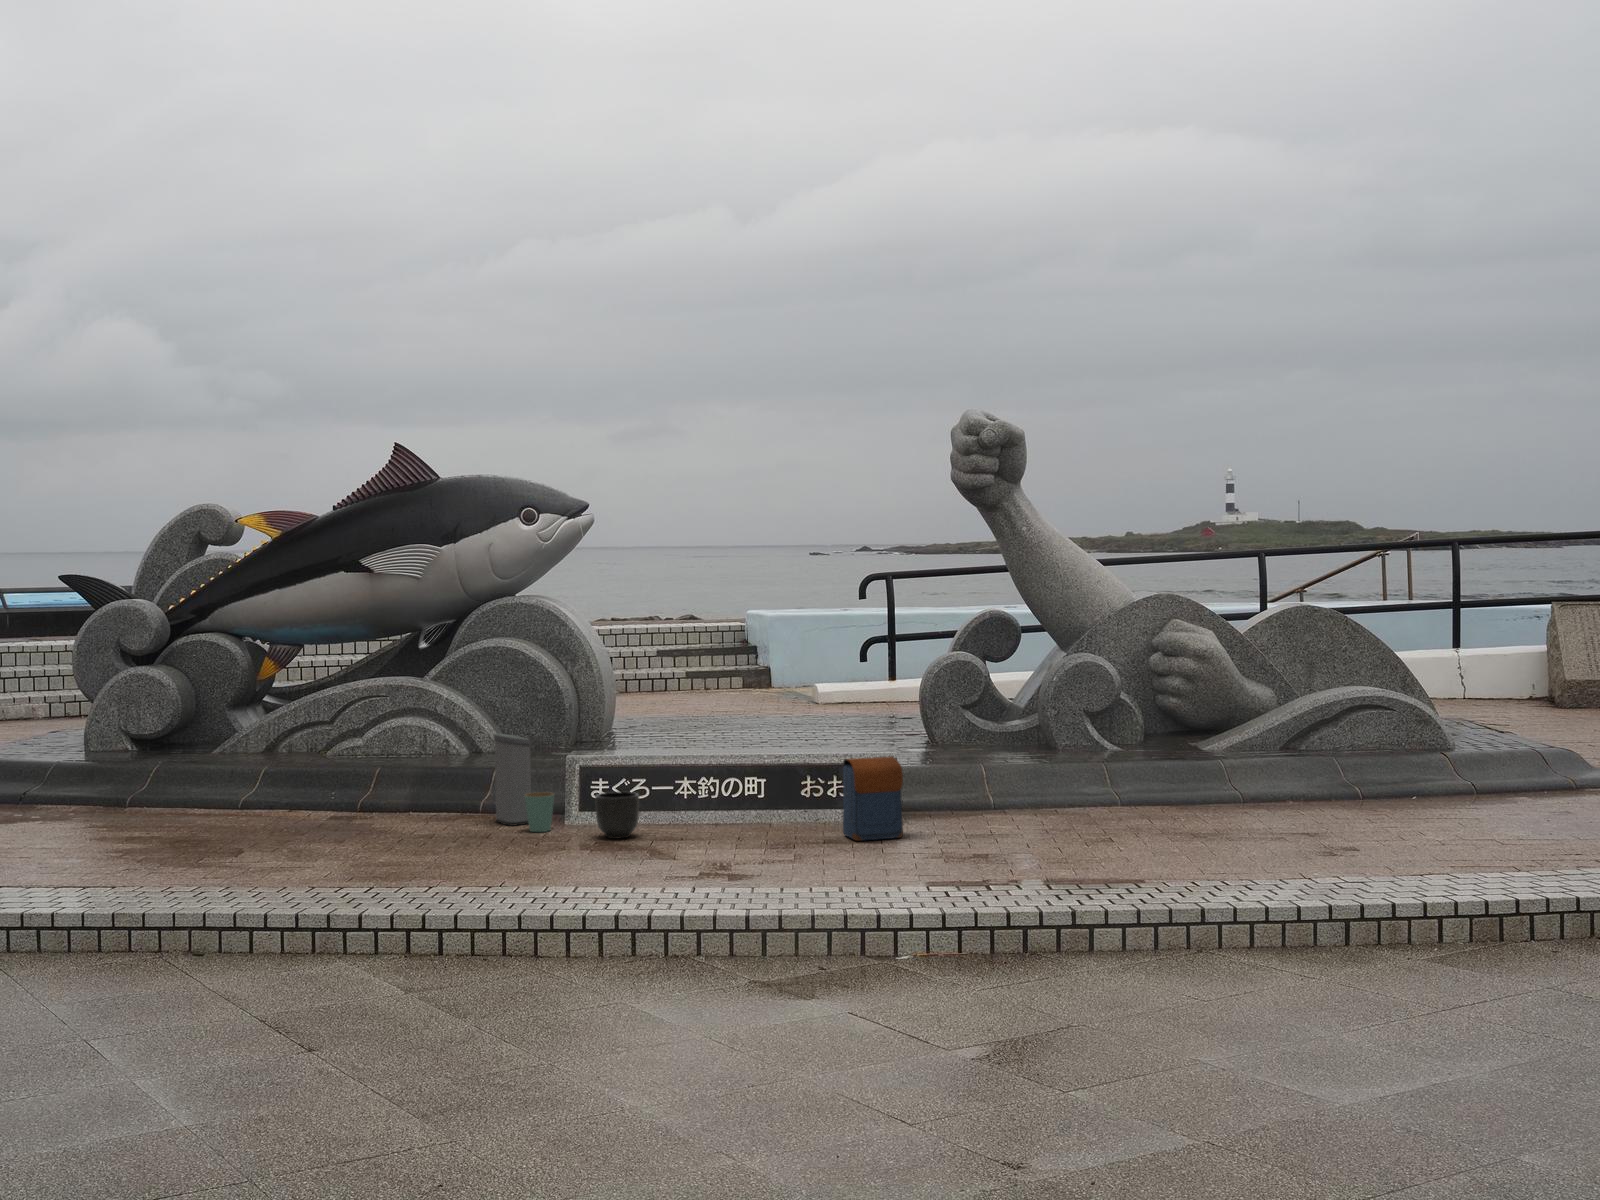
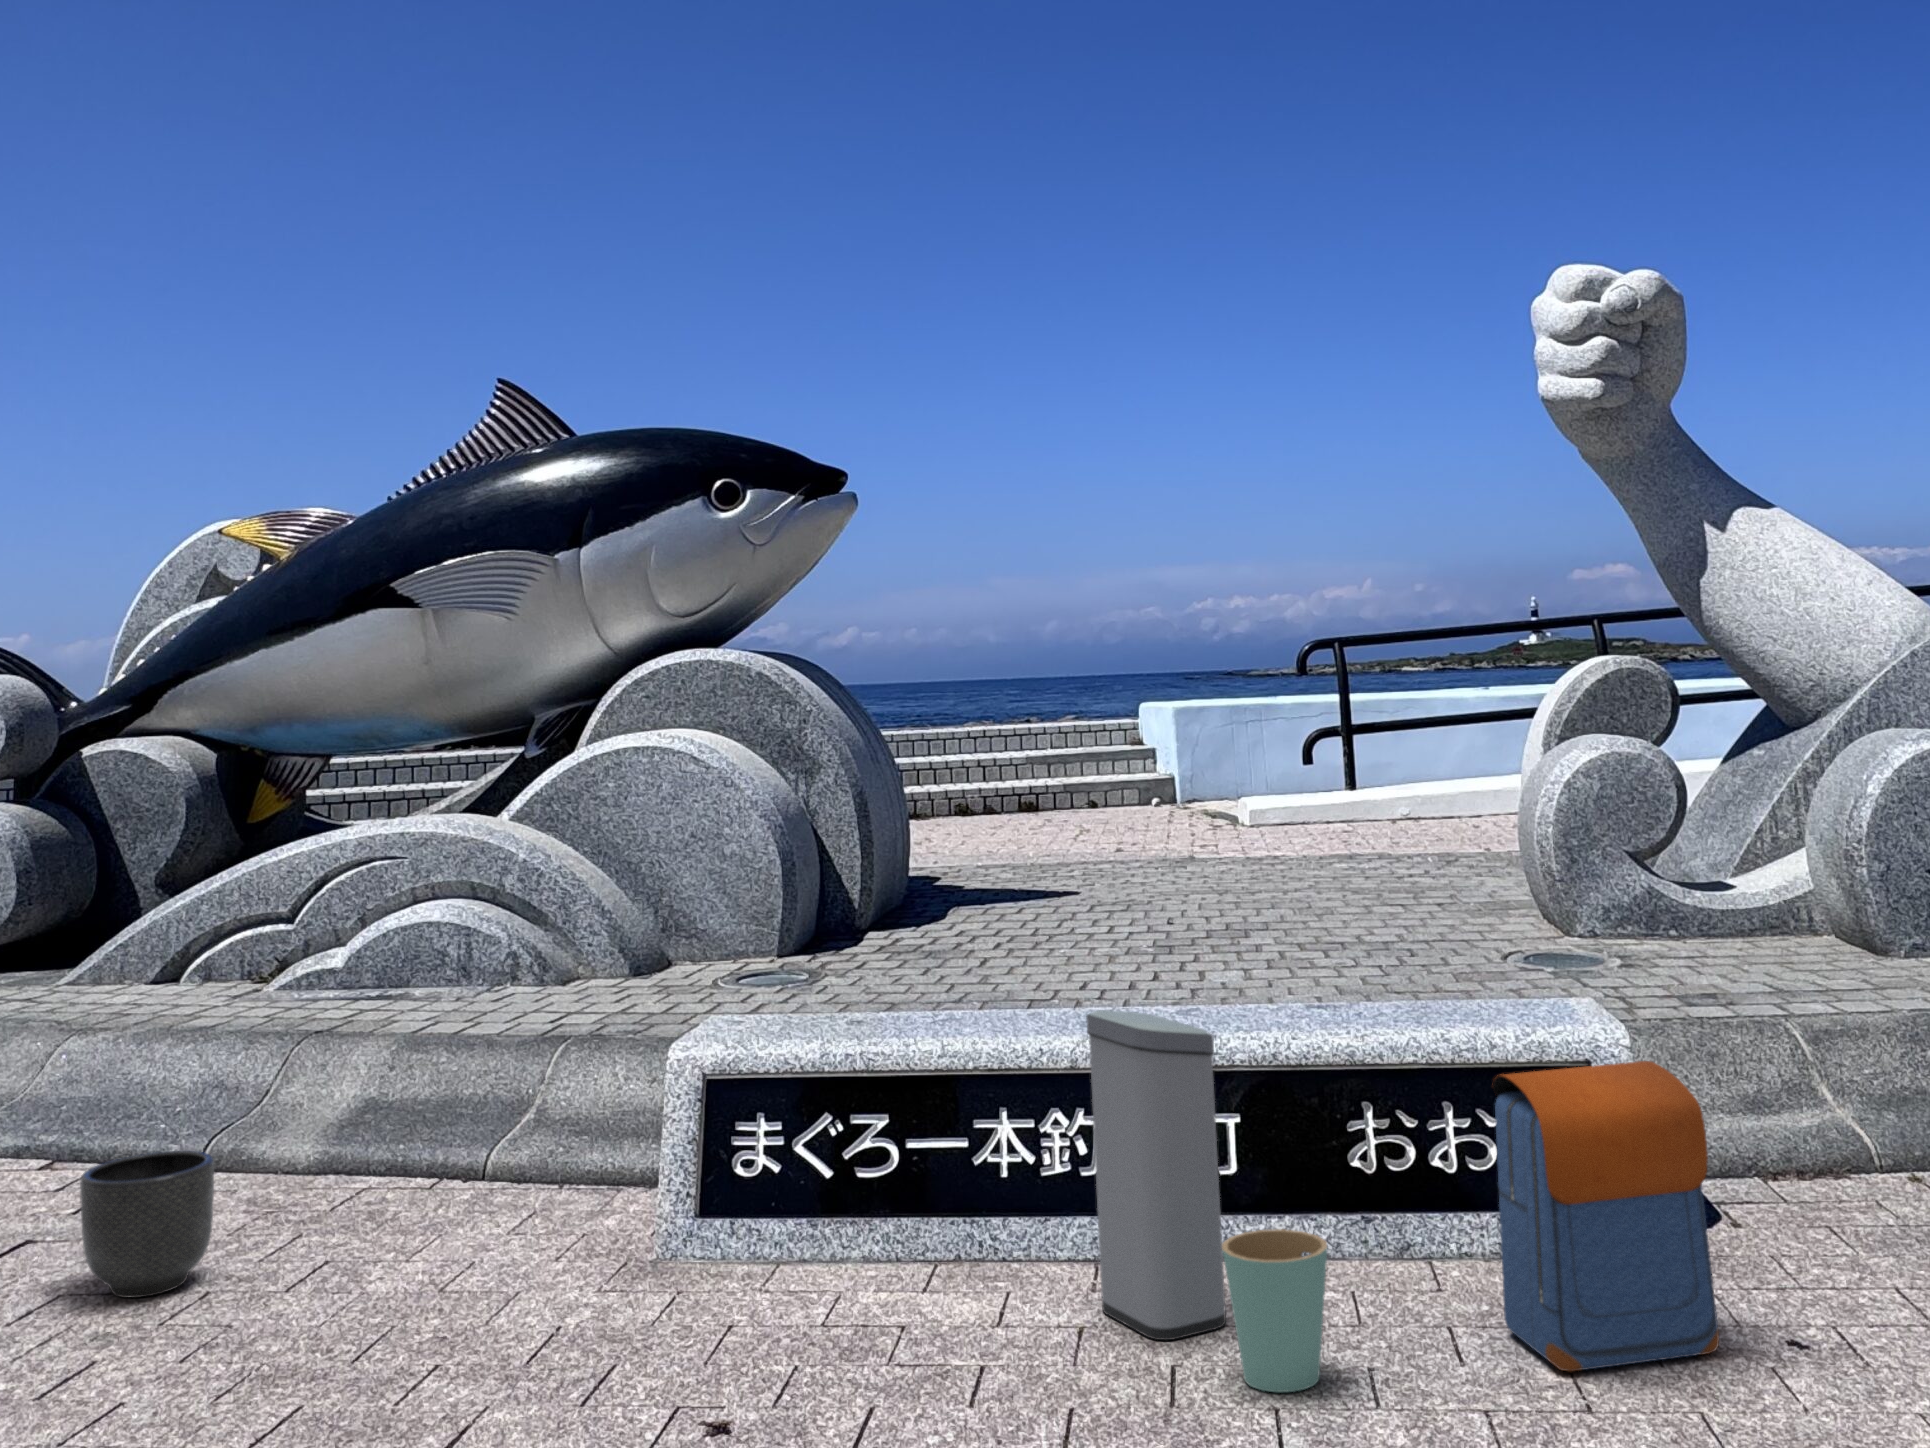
trash can: present [494,734,555,832] -> present [1086,1010,1327,1392]
planter: present [595,792,639,839] -> present [80,1151,214,1298]

